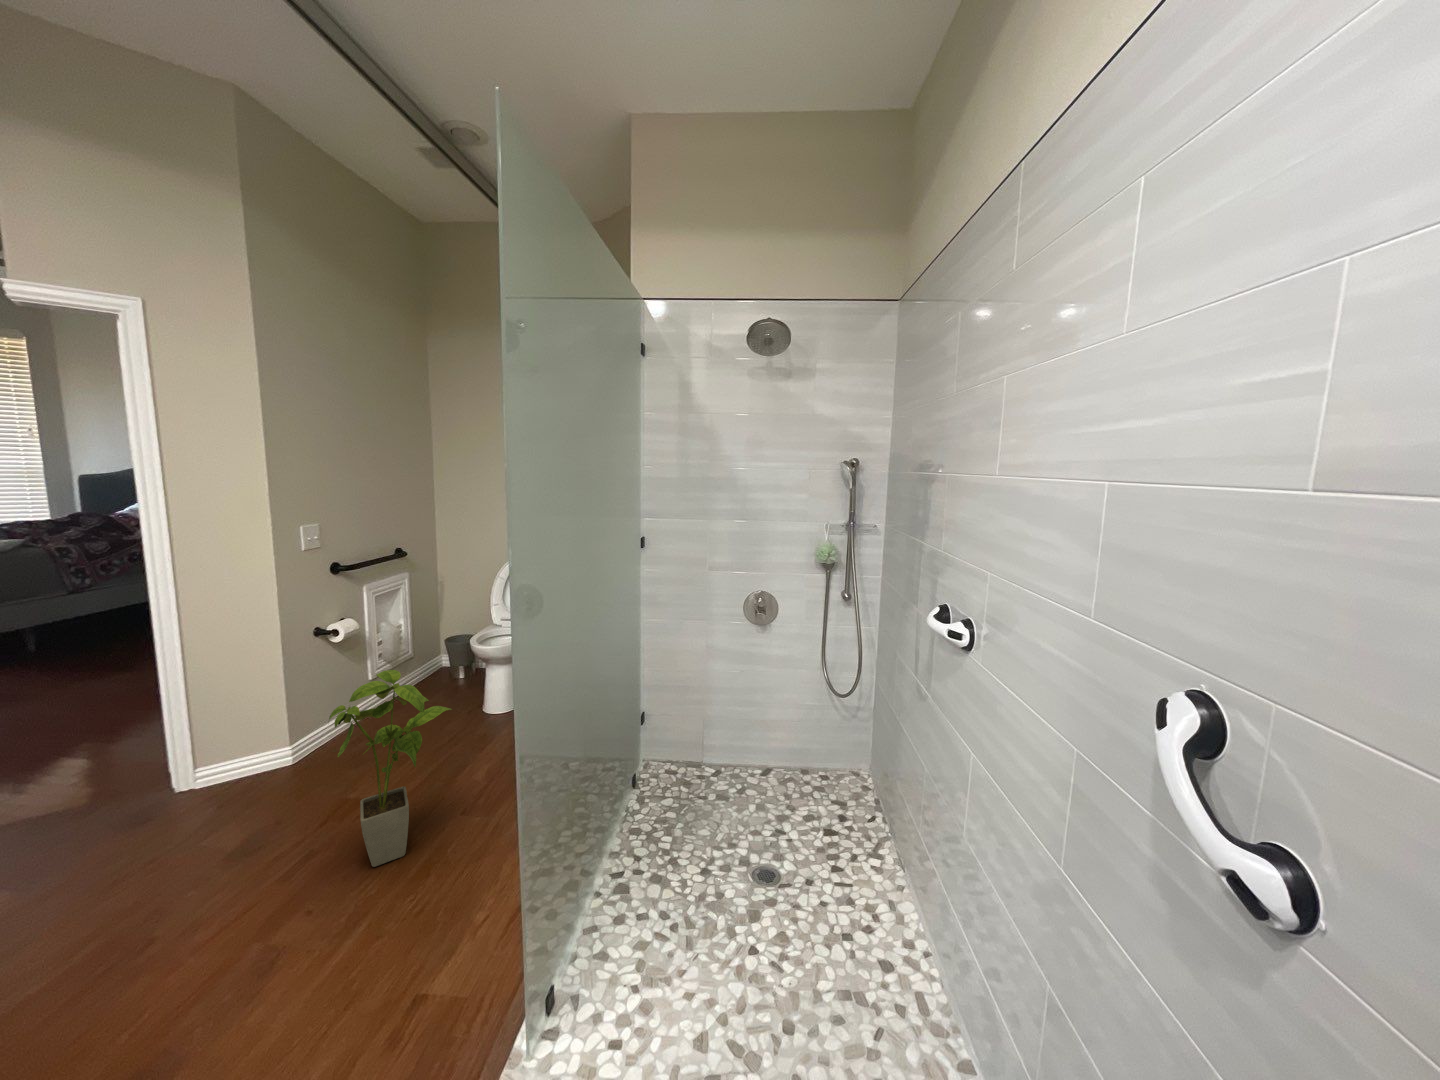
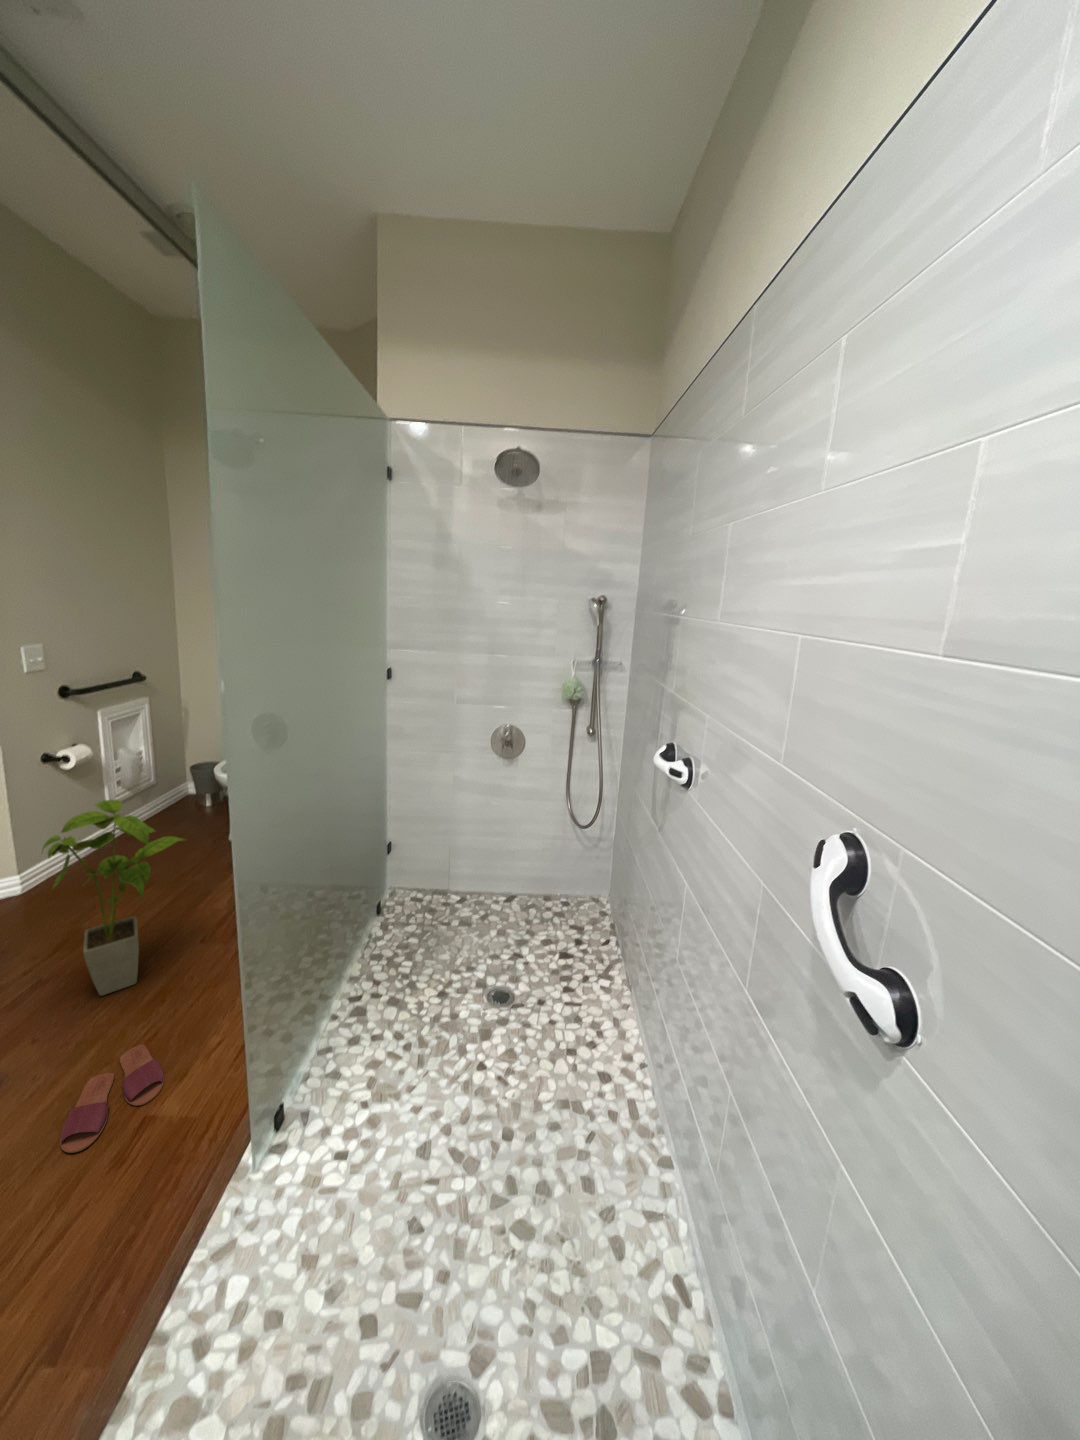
slippers: none [345,917,437,1027] -> present [60,1045,164,1153]

